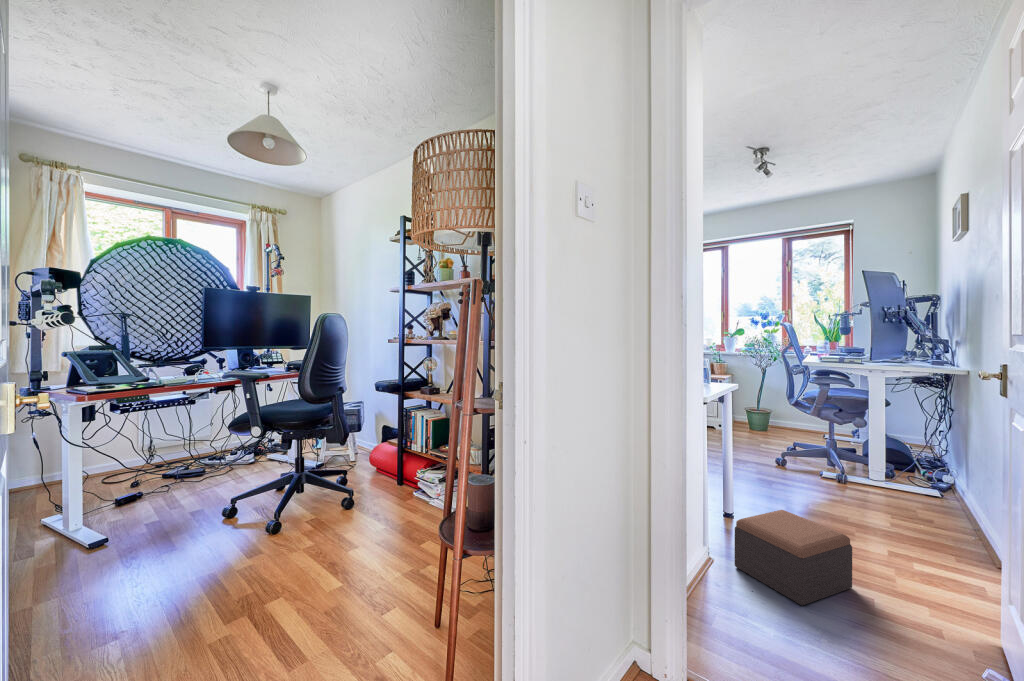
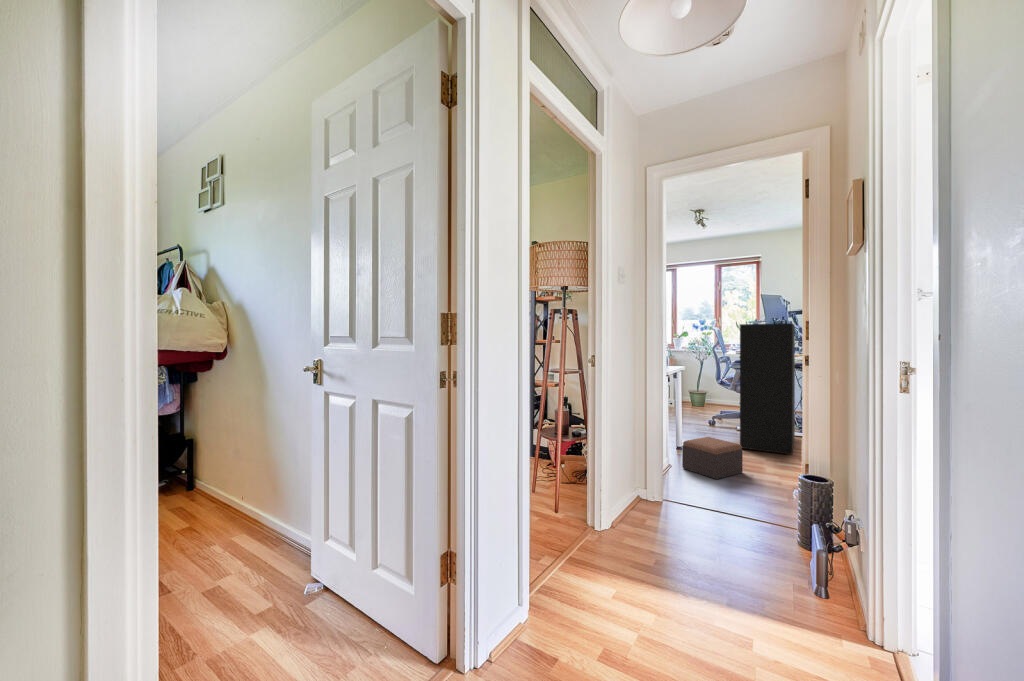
bookshelf: none [834,311,939,543] -> present [739,323,795,455]

